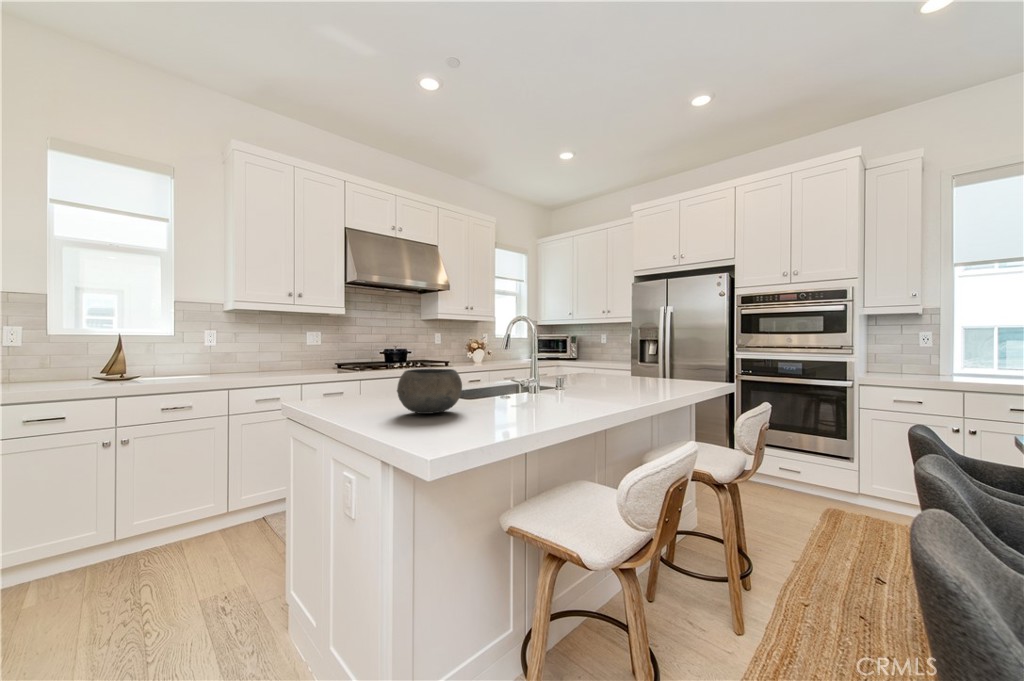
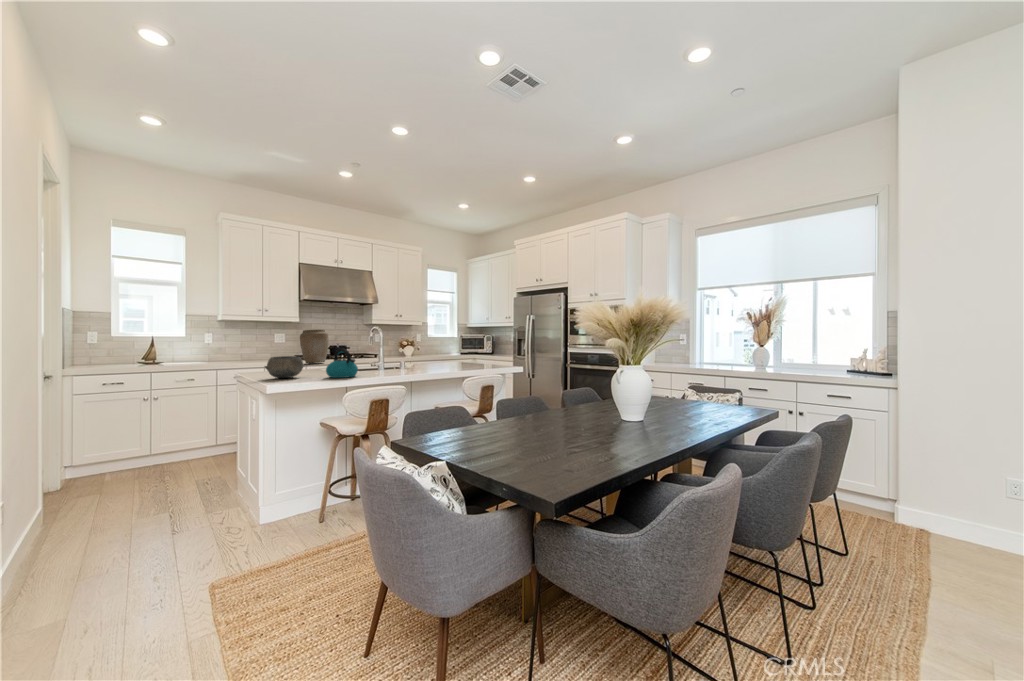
vase: none [353,325,394,377] -> present [300,330,328,363]
kettle: none [511,353,576,412] -> present [326,349,358,378]

